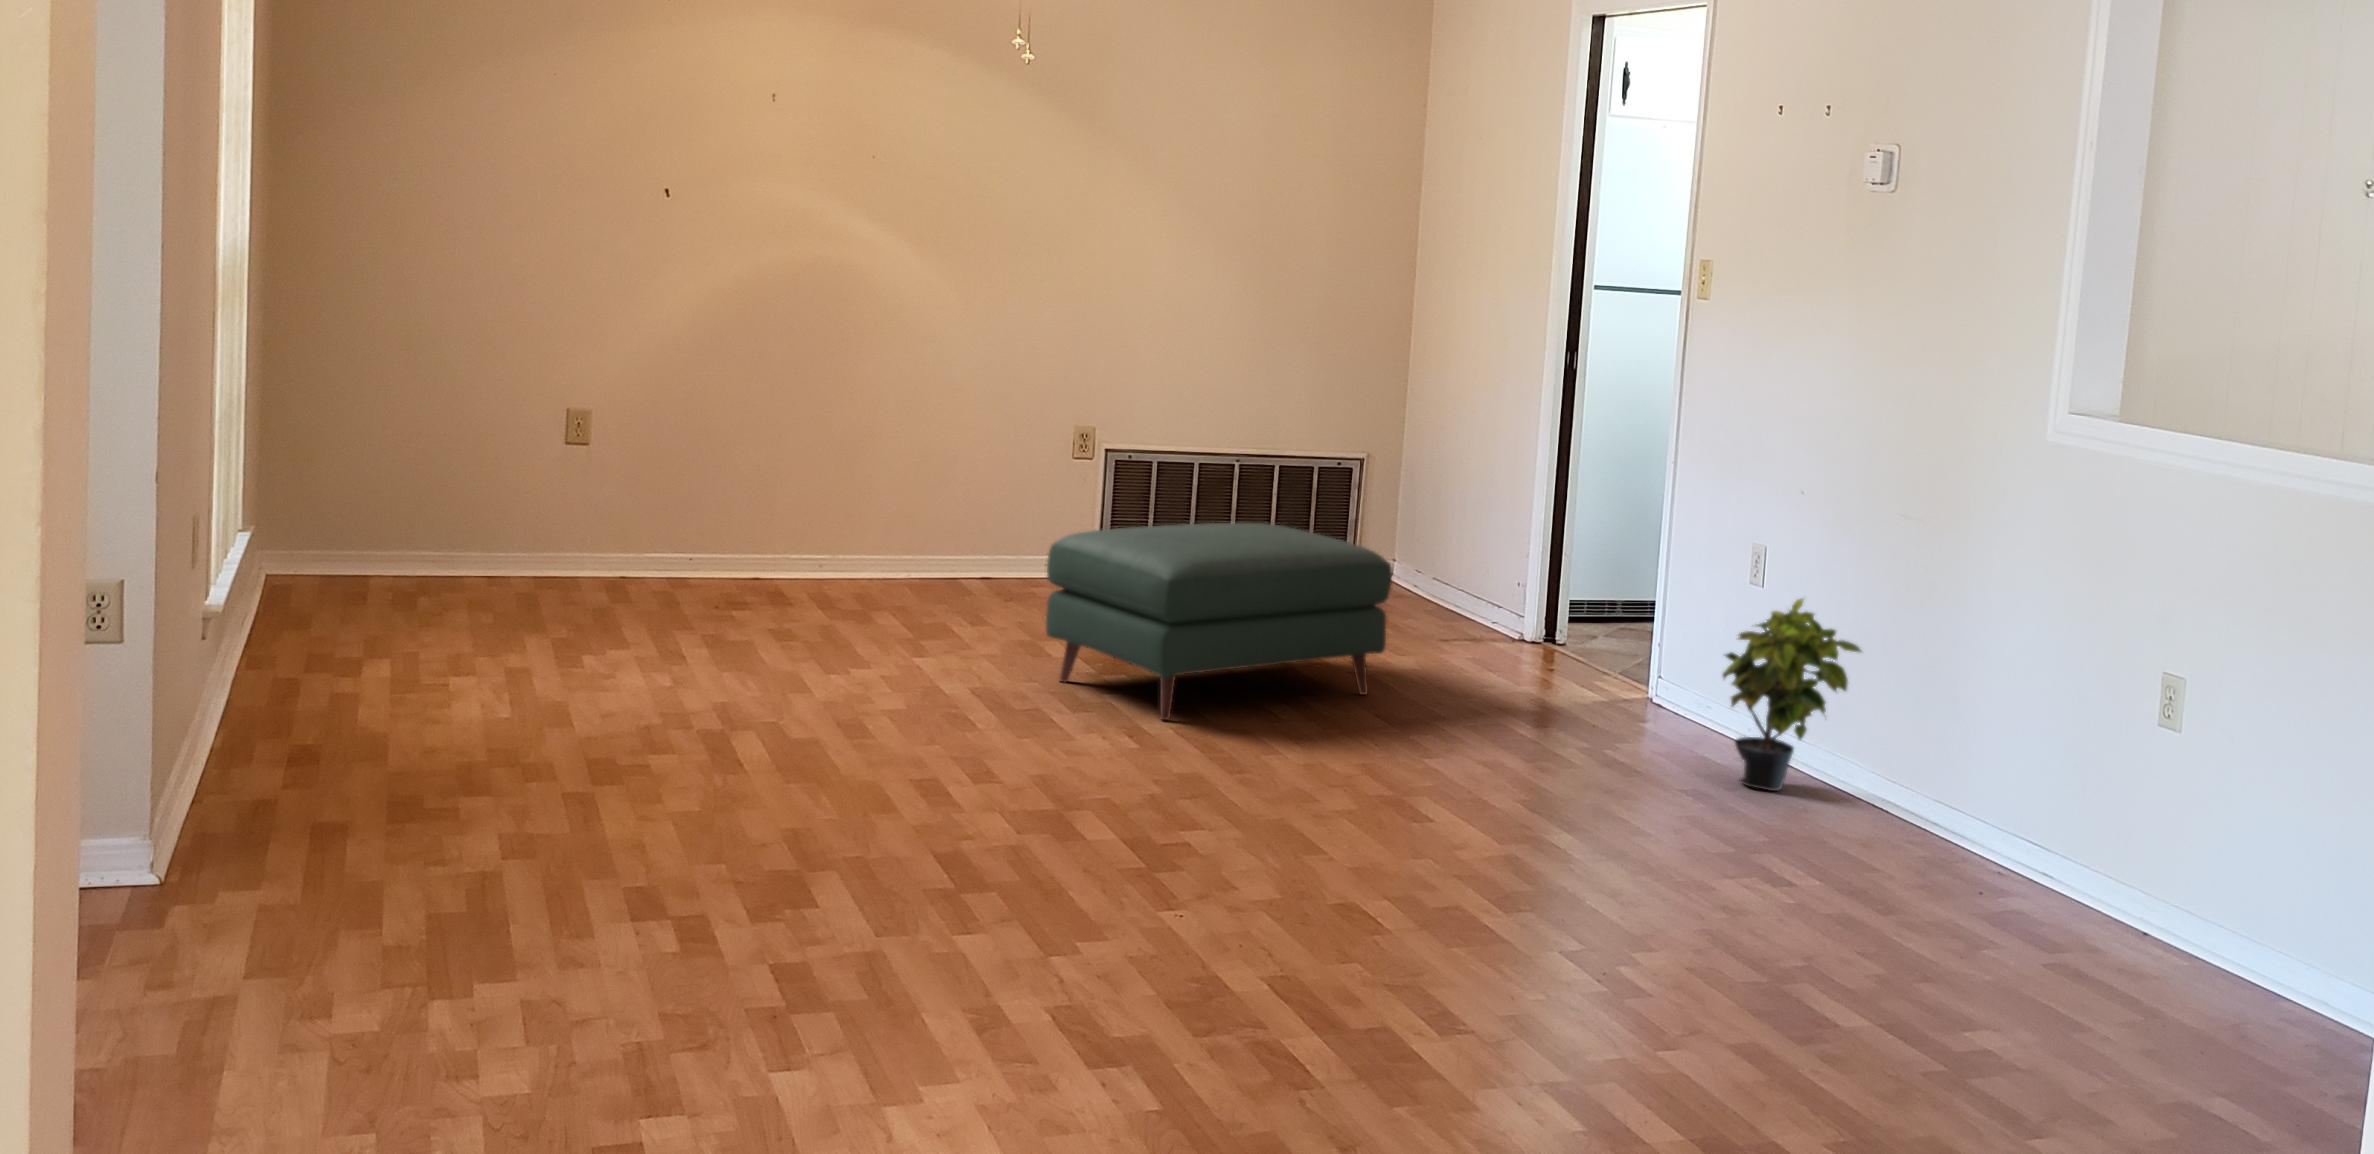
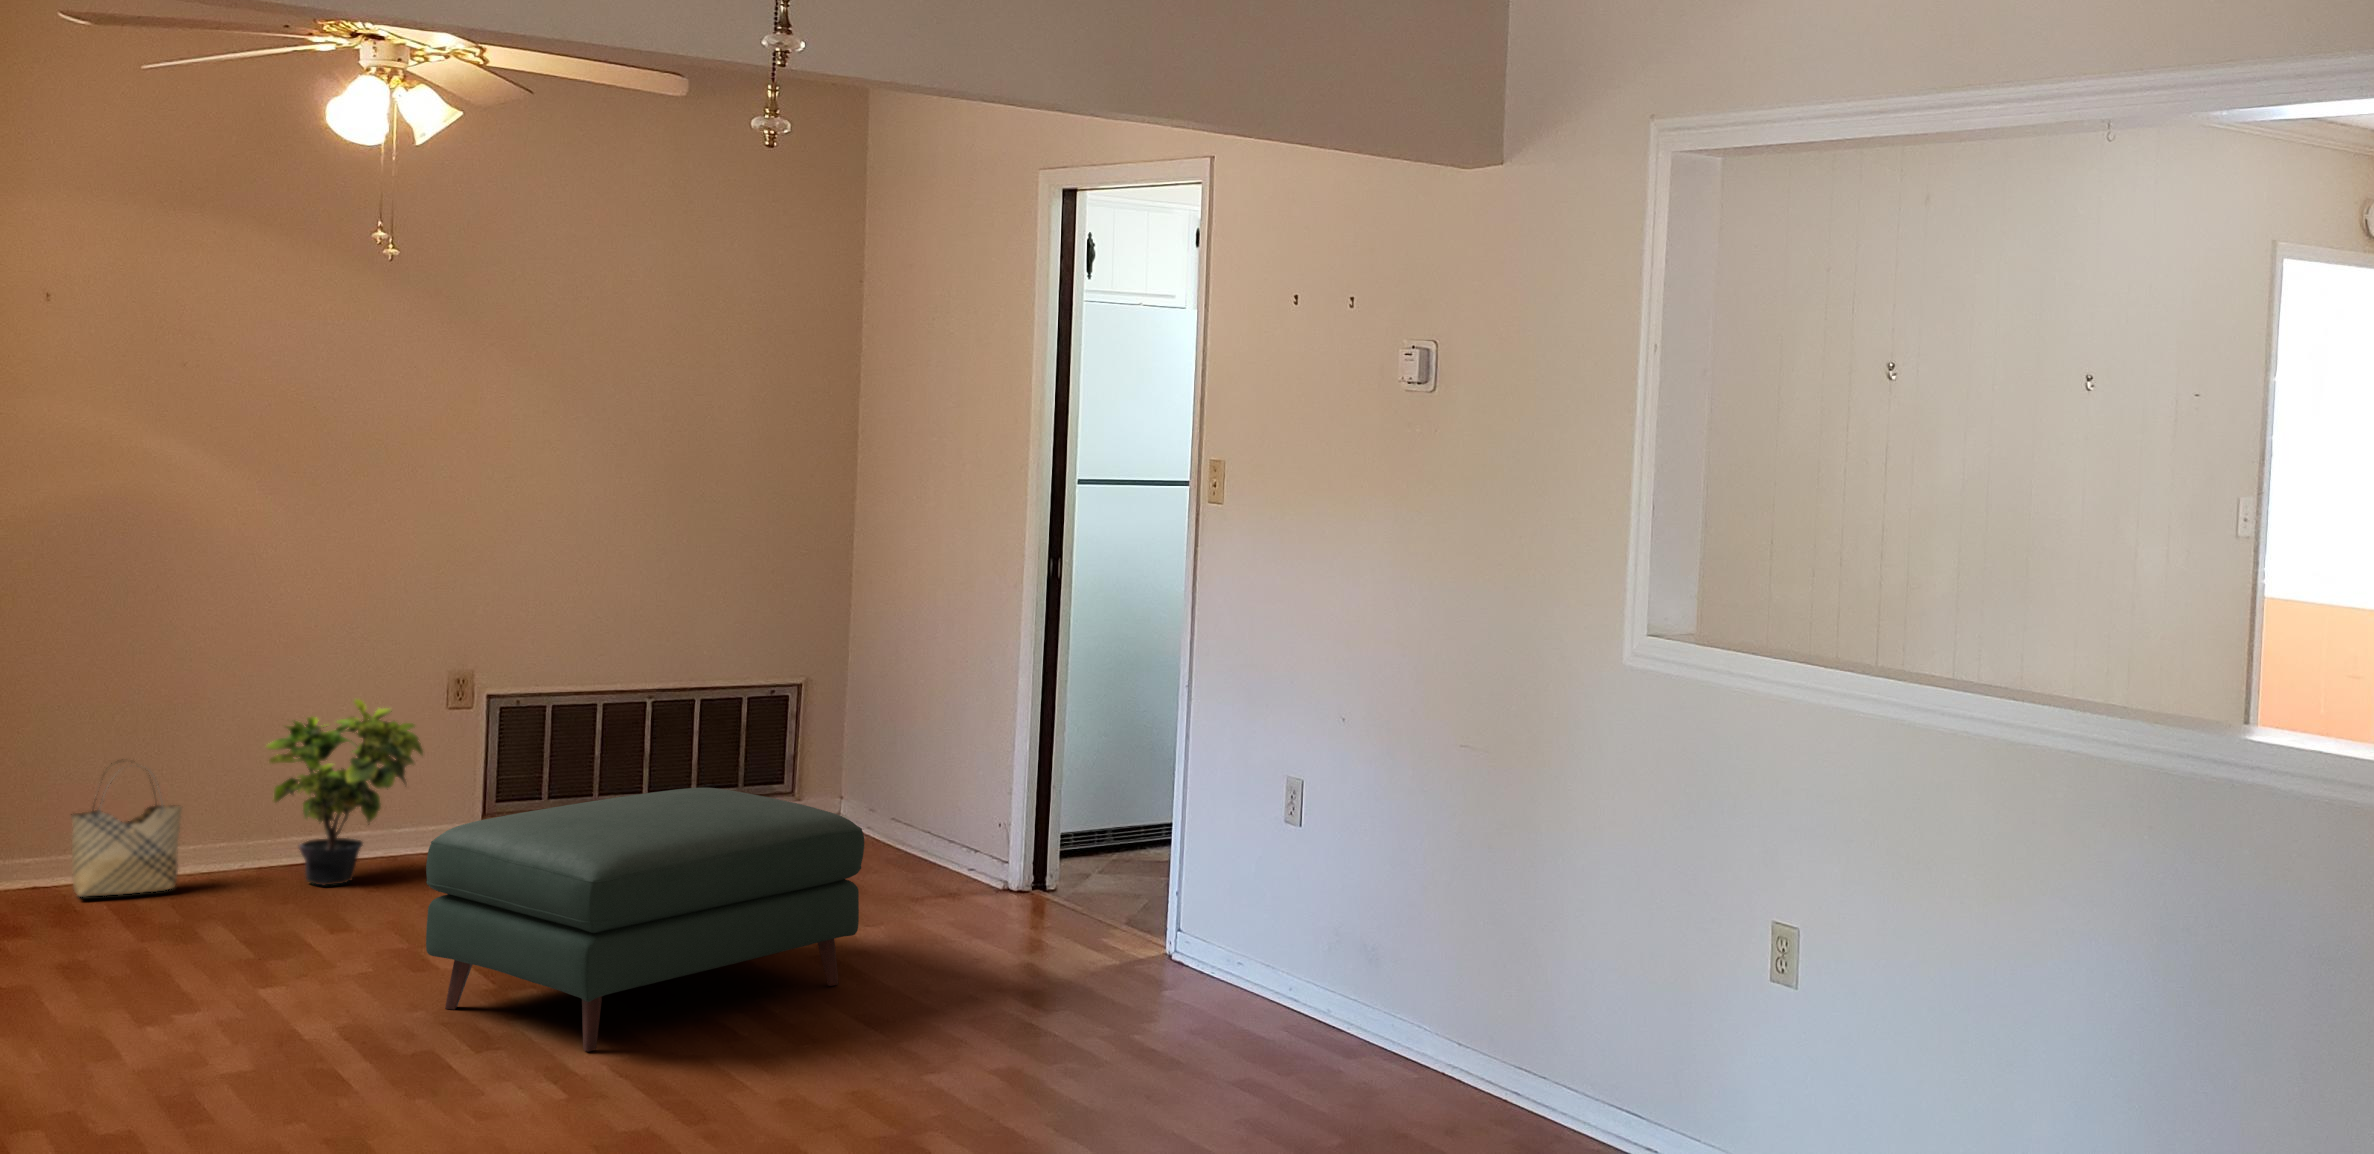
woven basket: none [796,478,876,584] -> present [71,761,182,897]
potted plant: present [1722,599,1861,791] -> present [267,699,423,885]

